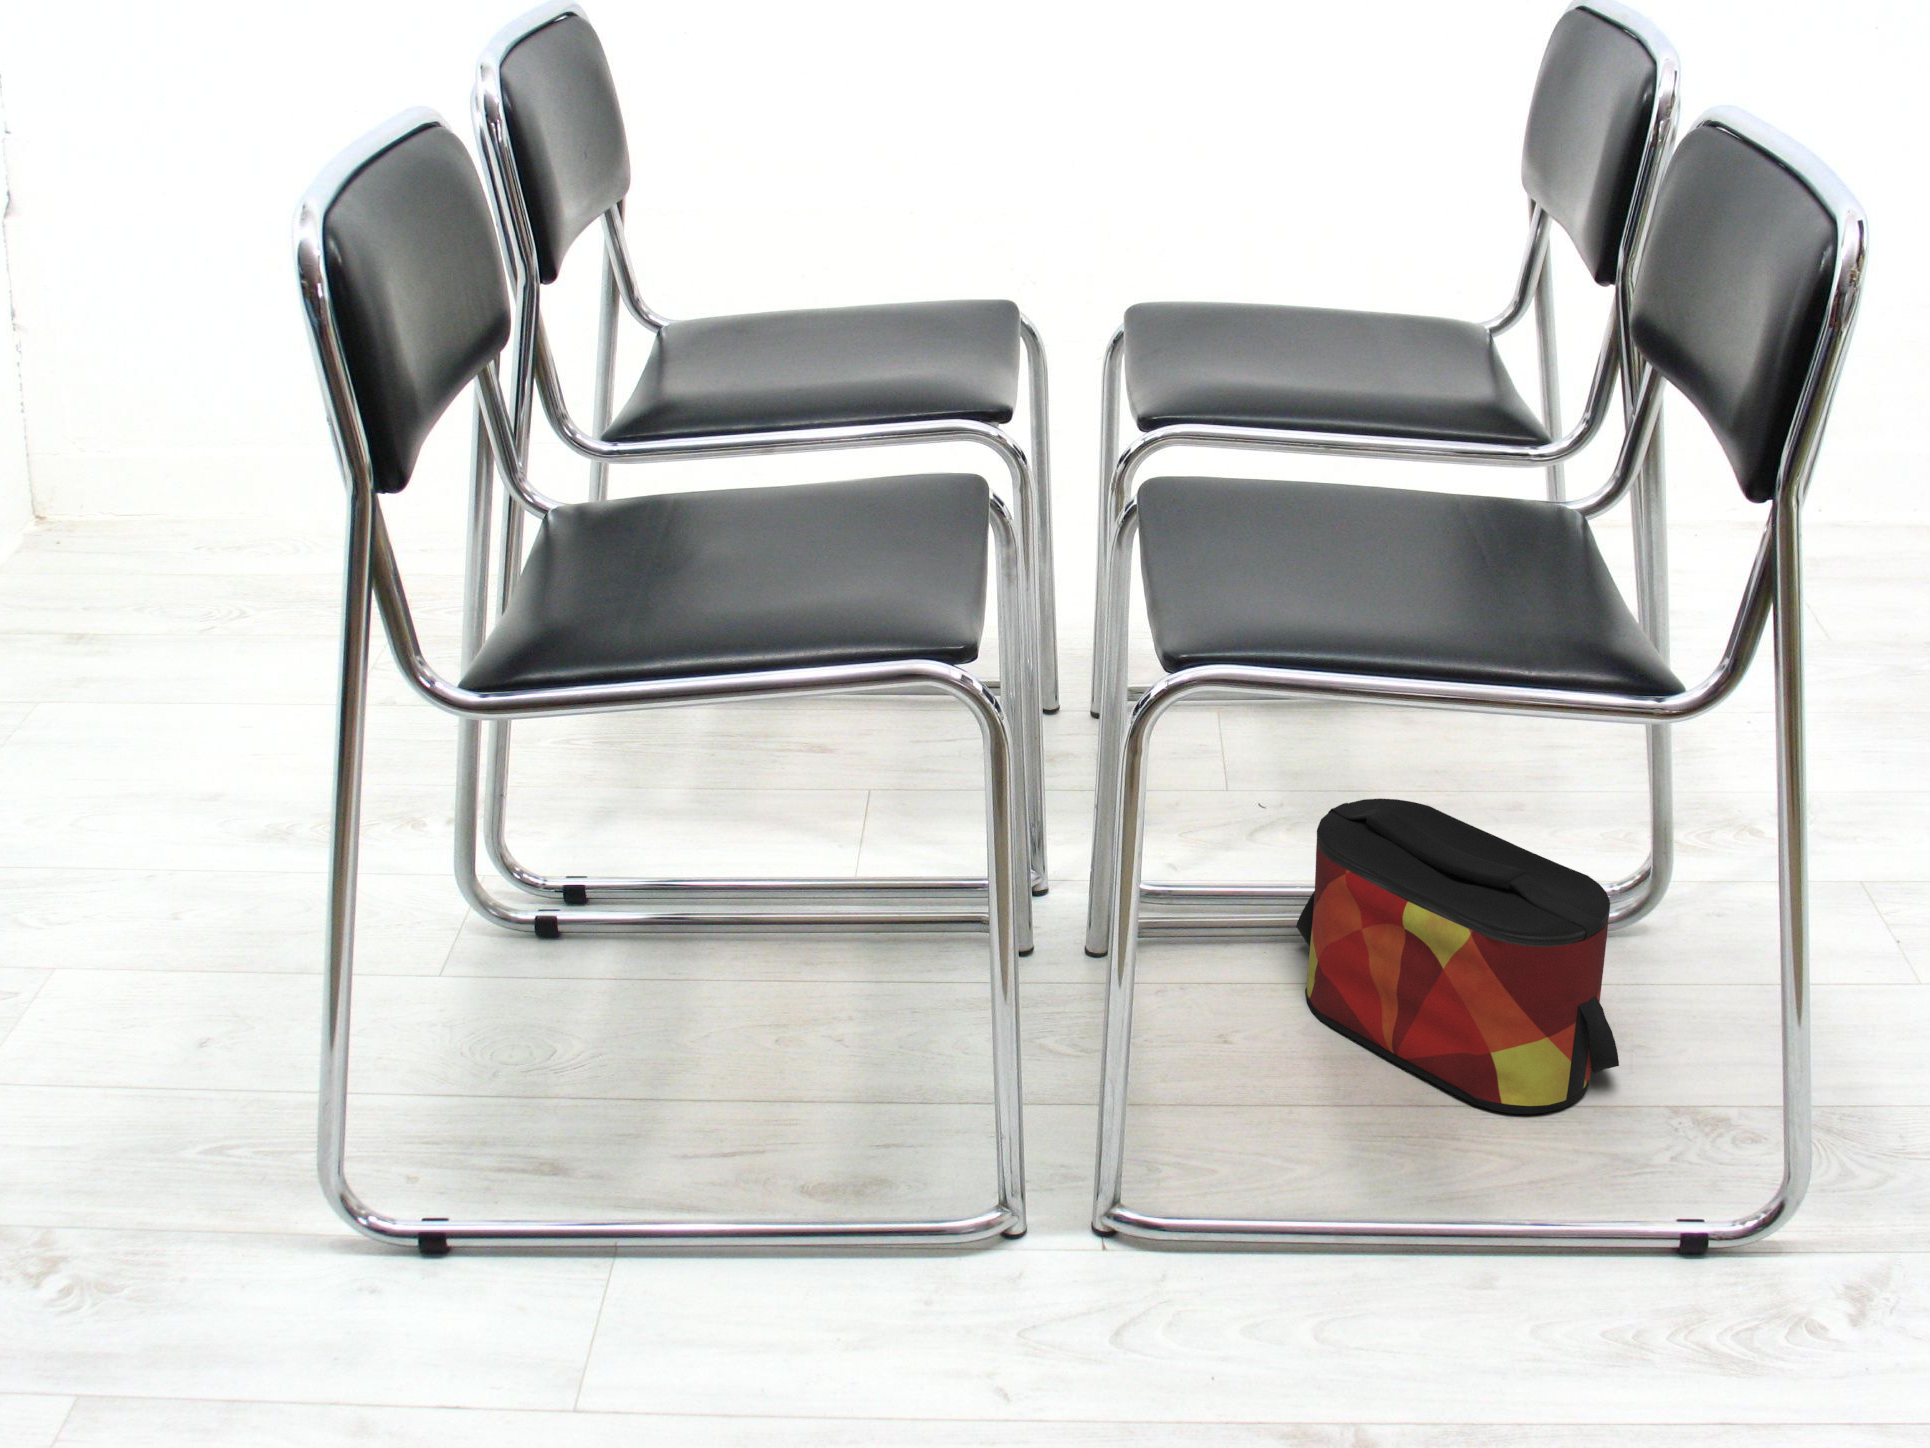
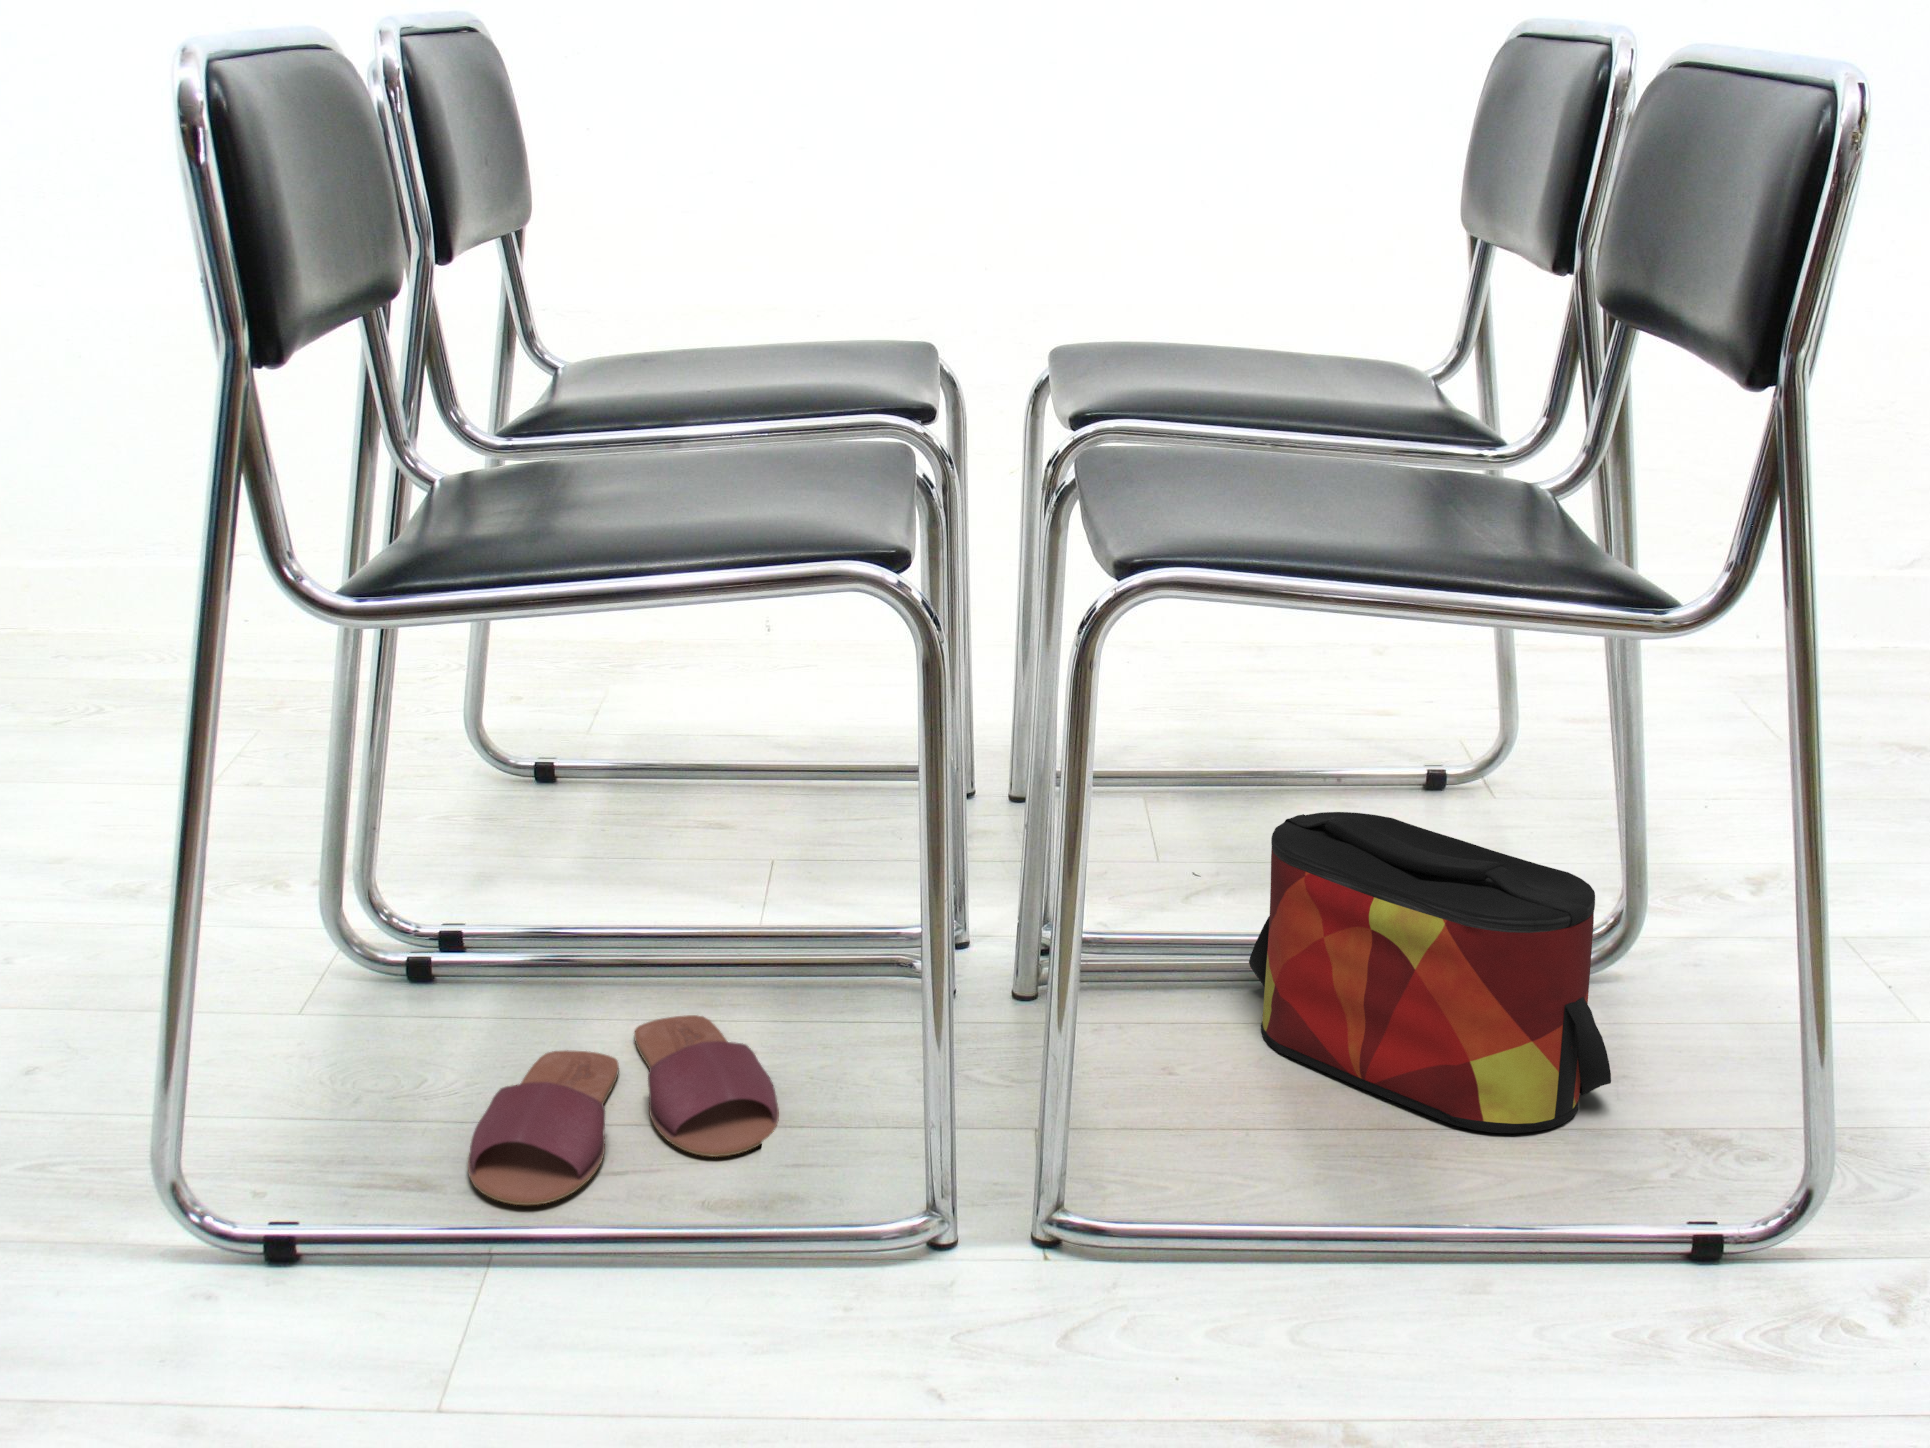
slippers: none [596,978,870,1193] -> present [468,1015,779,1205]

